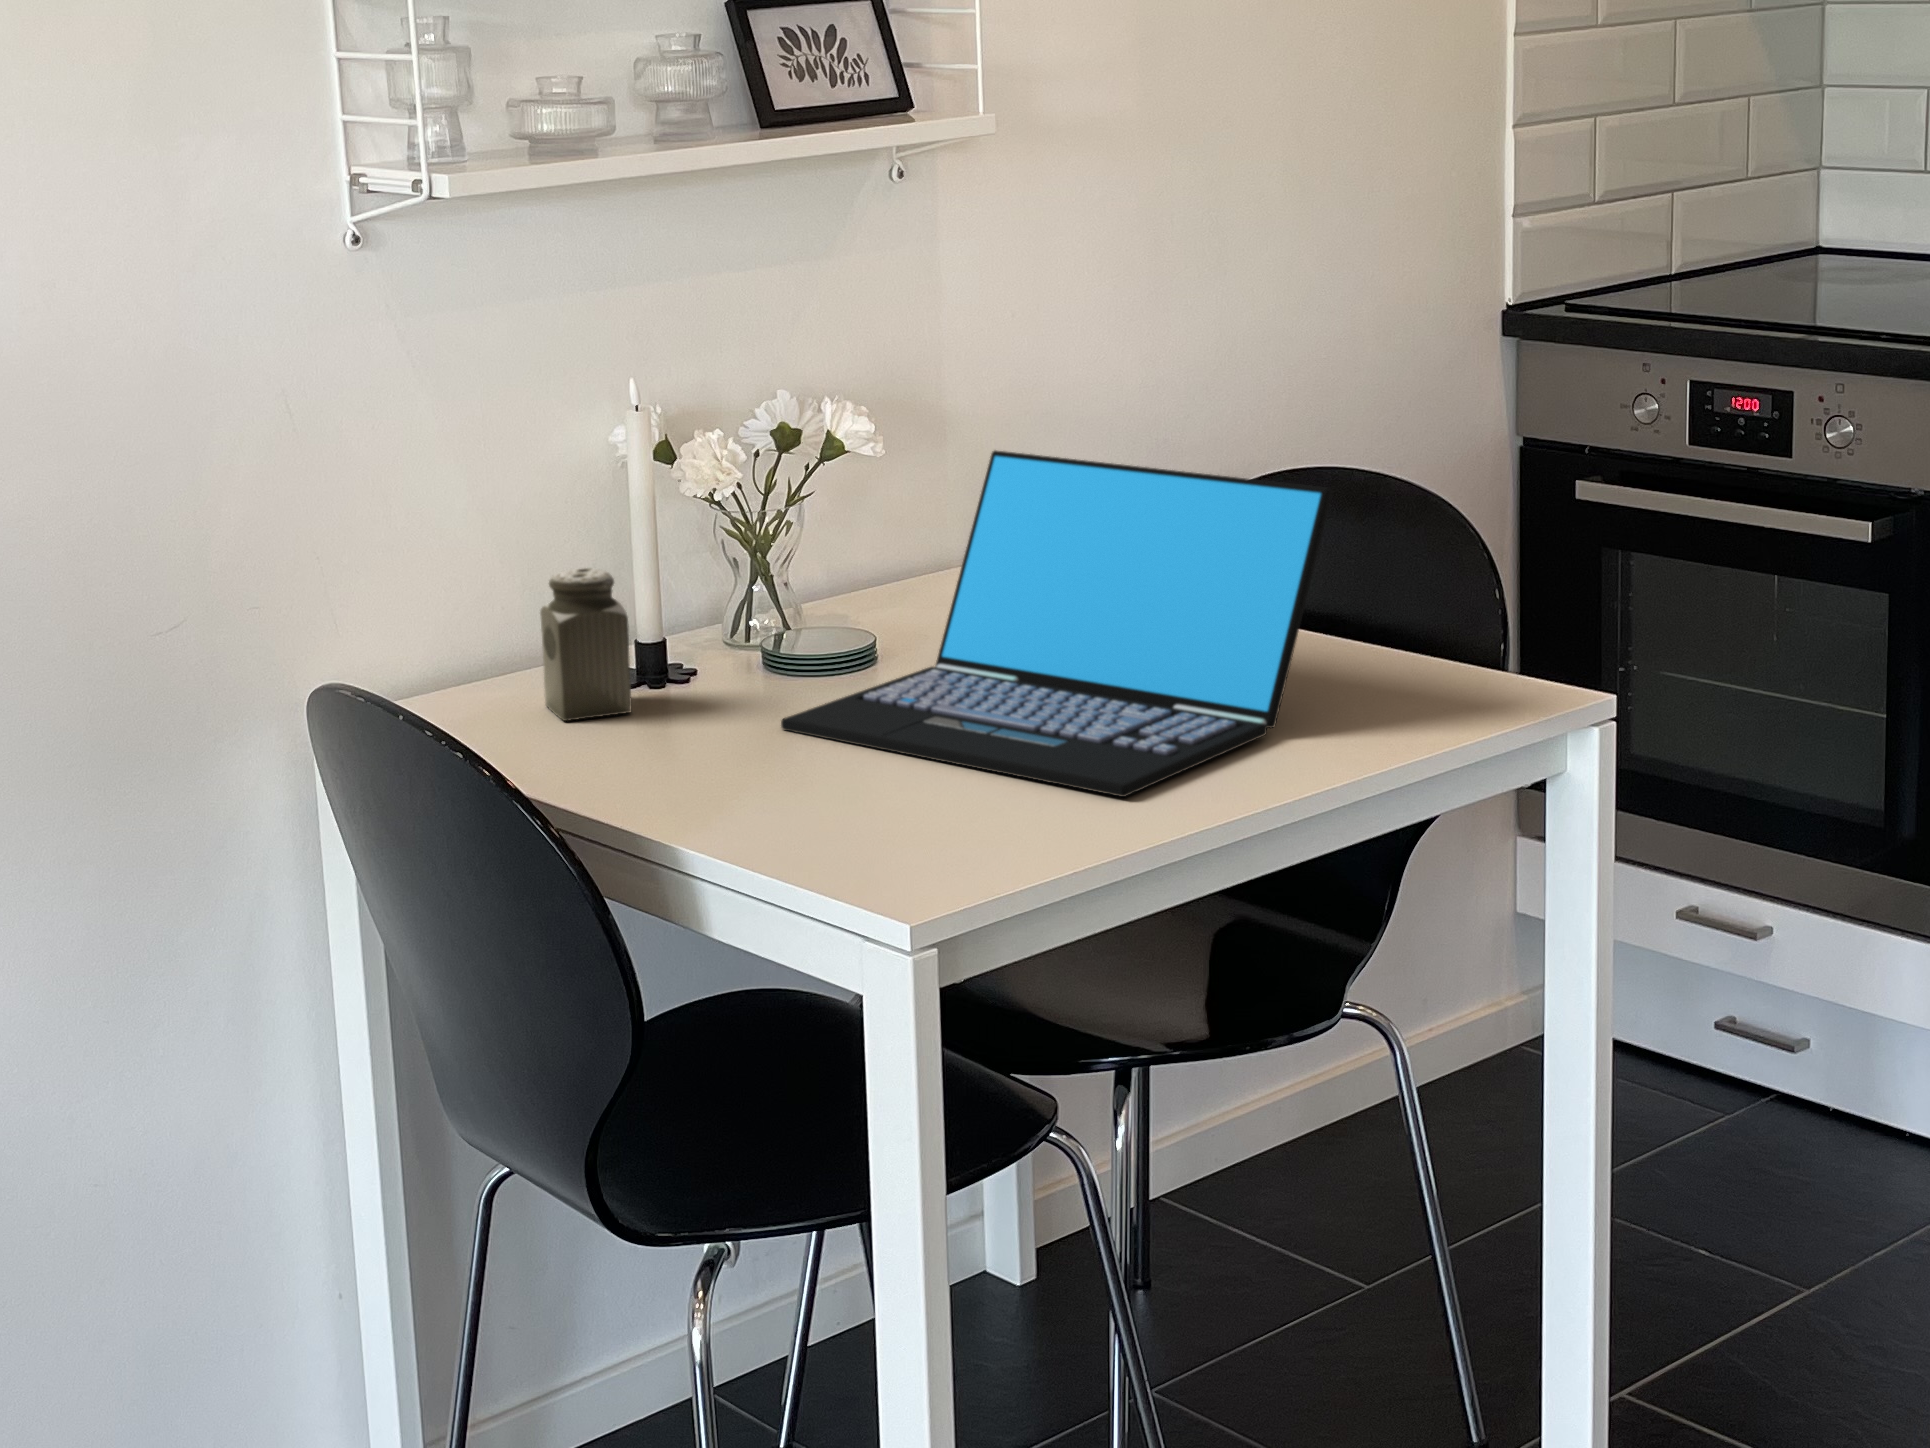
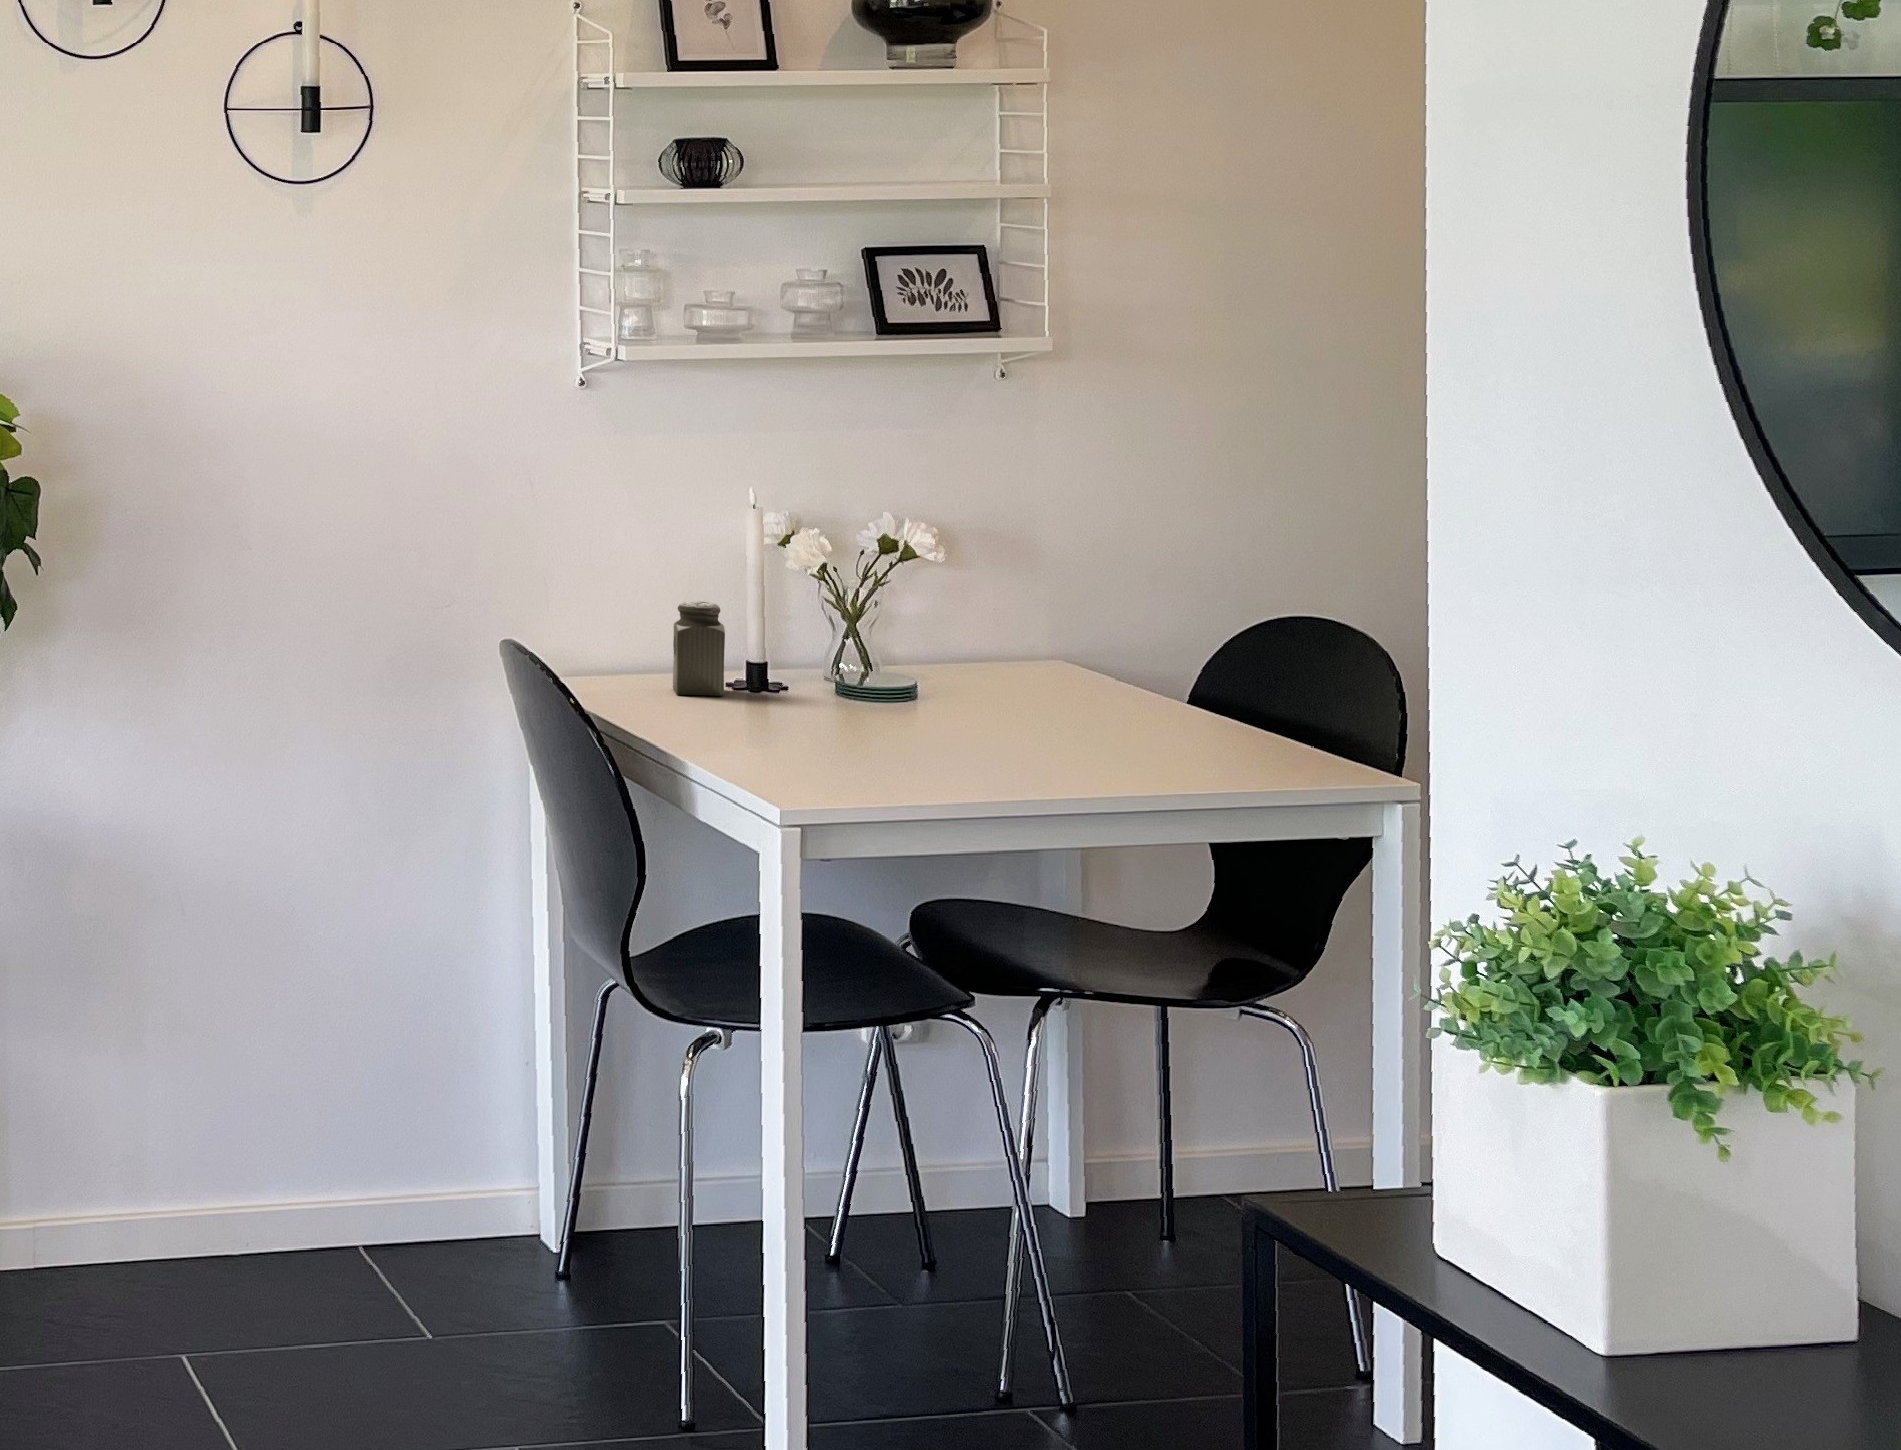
laptop: present [781,451,1332,797] -> none [810,558,1199,761]

